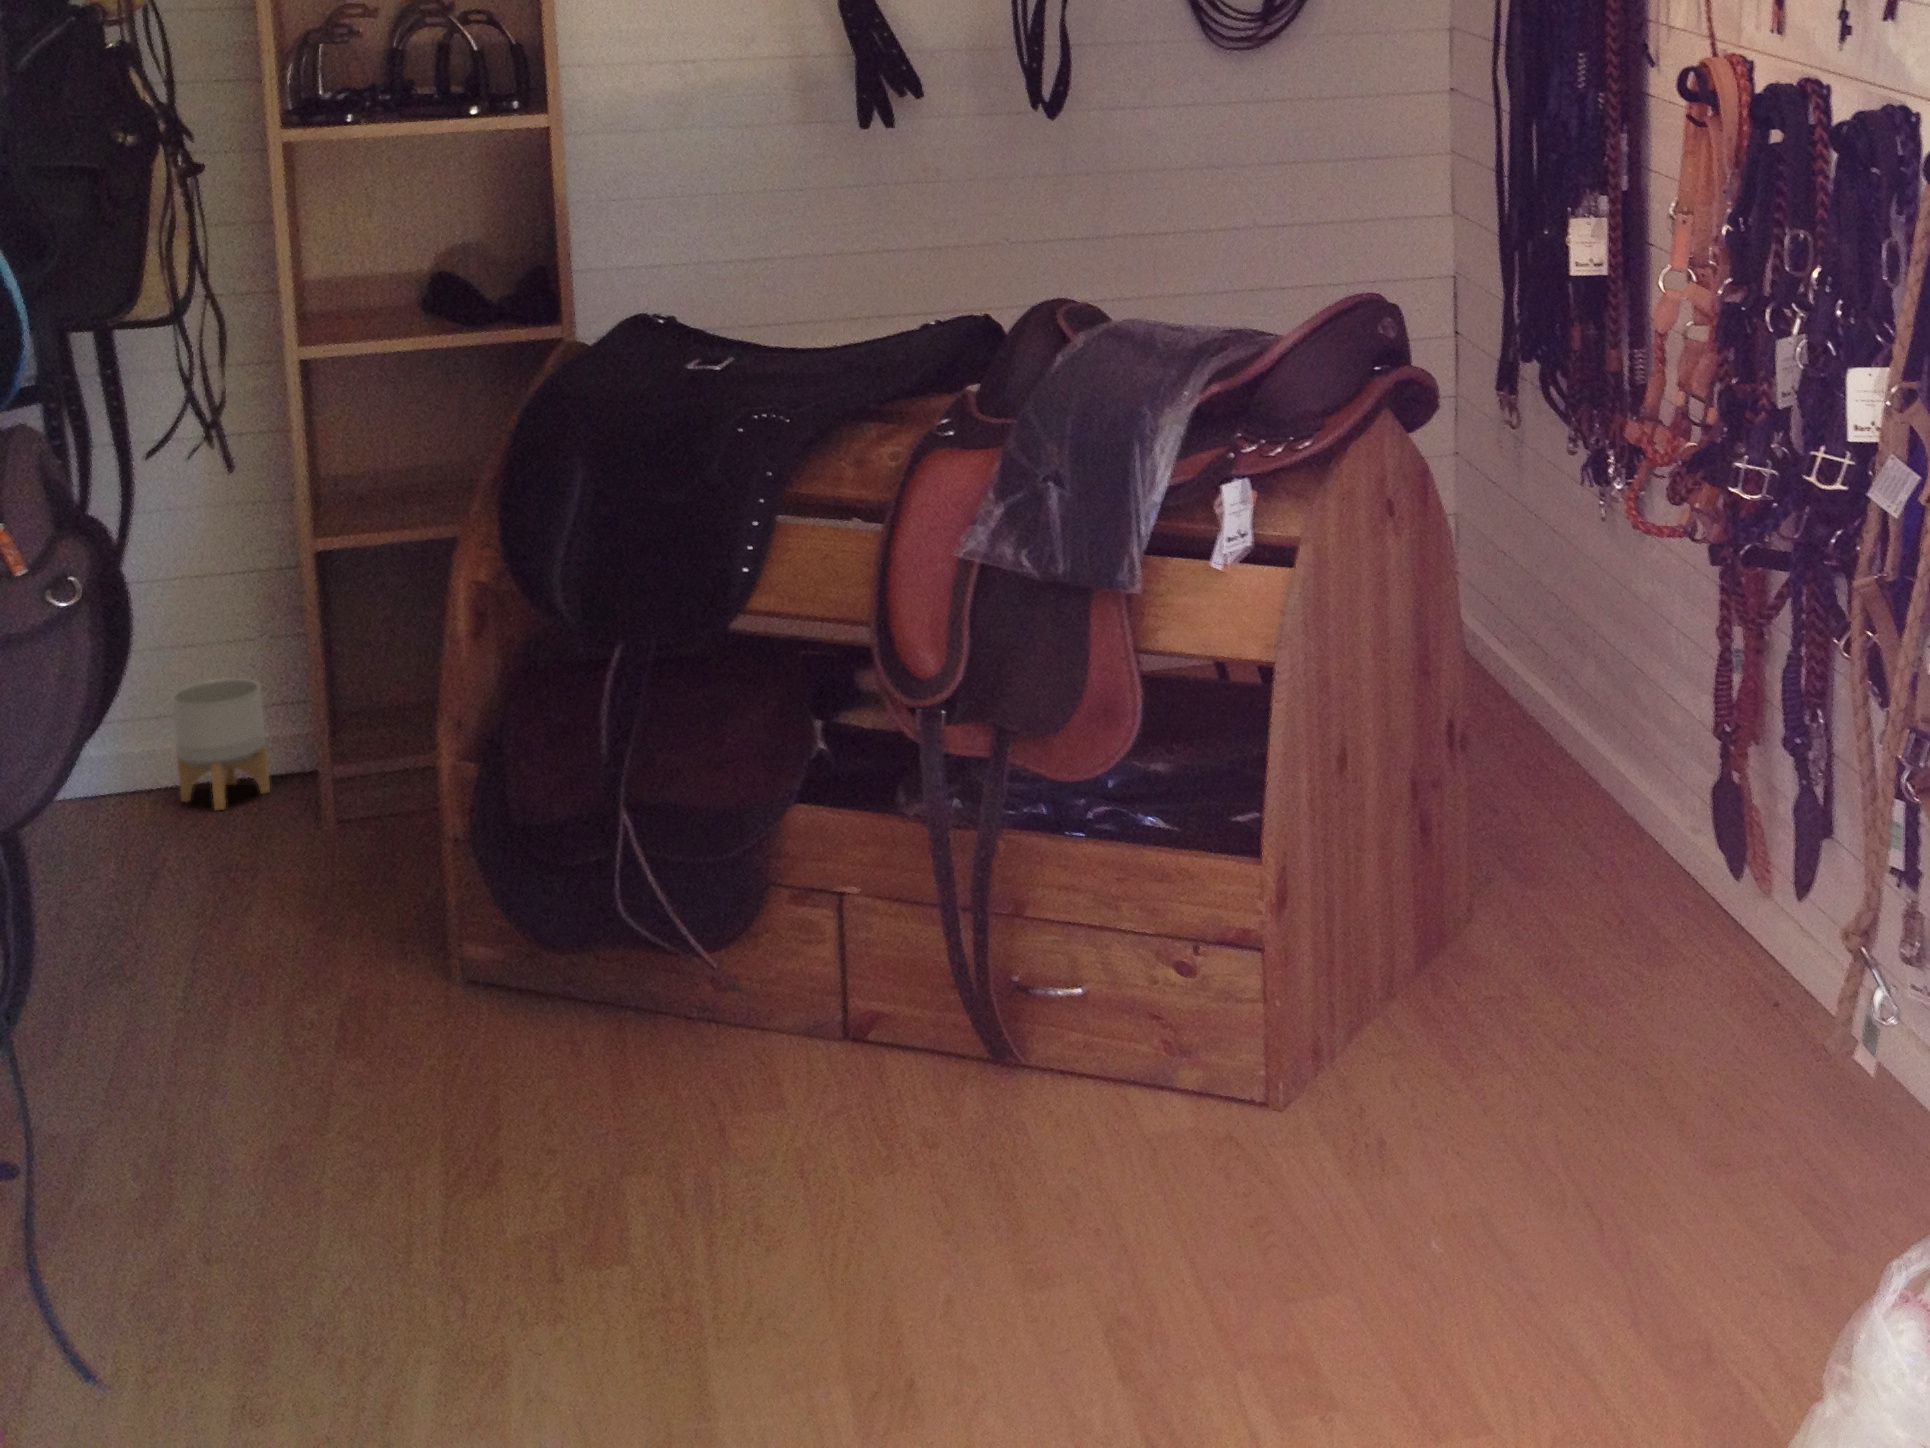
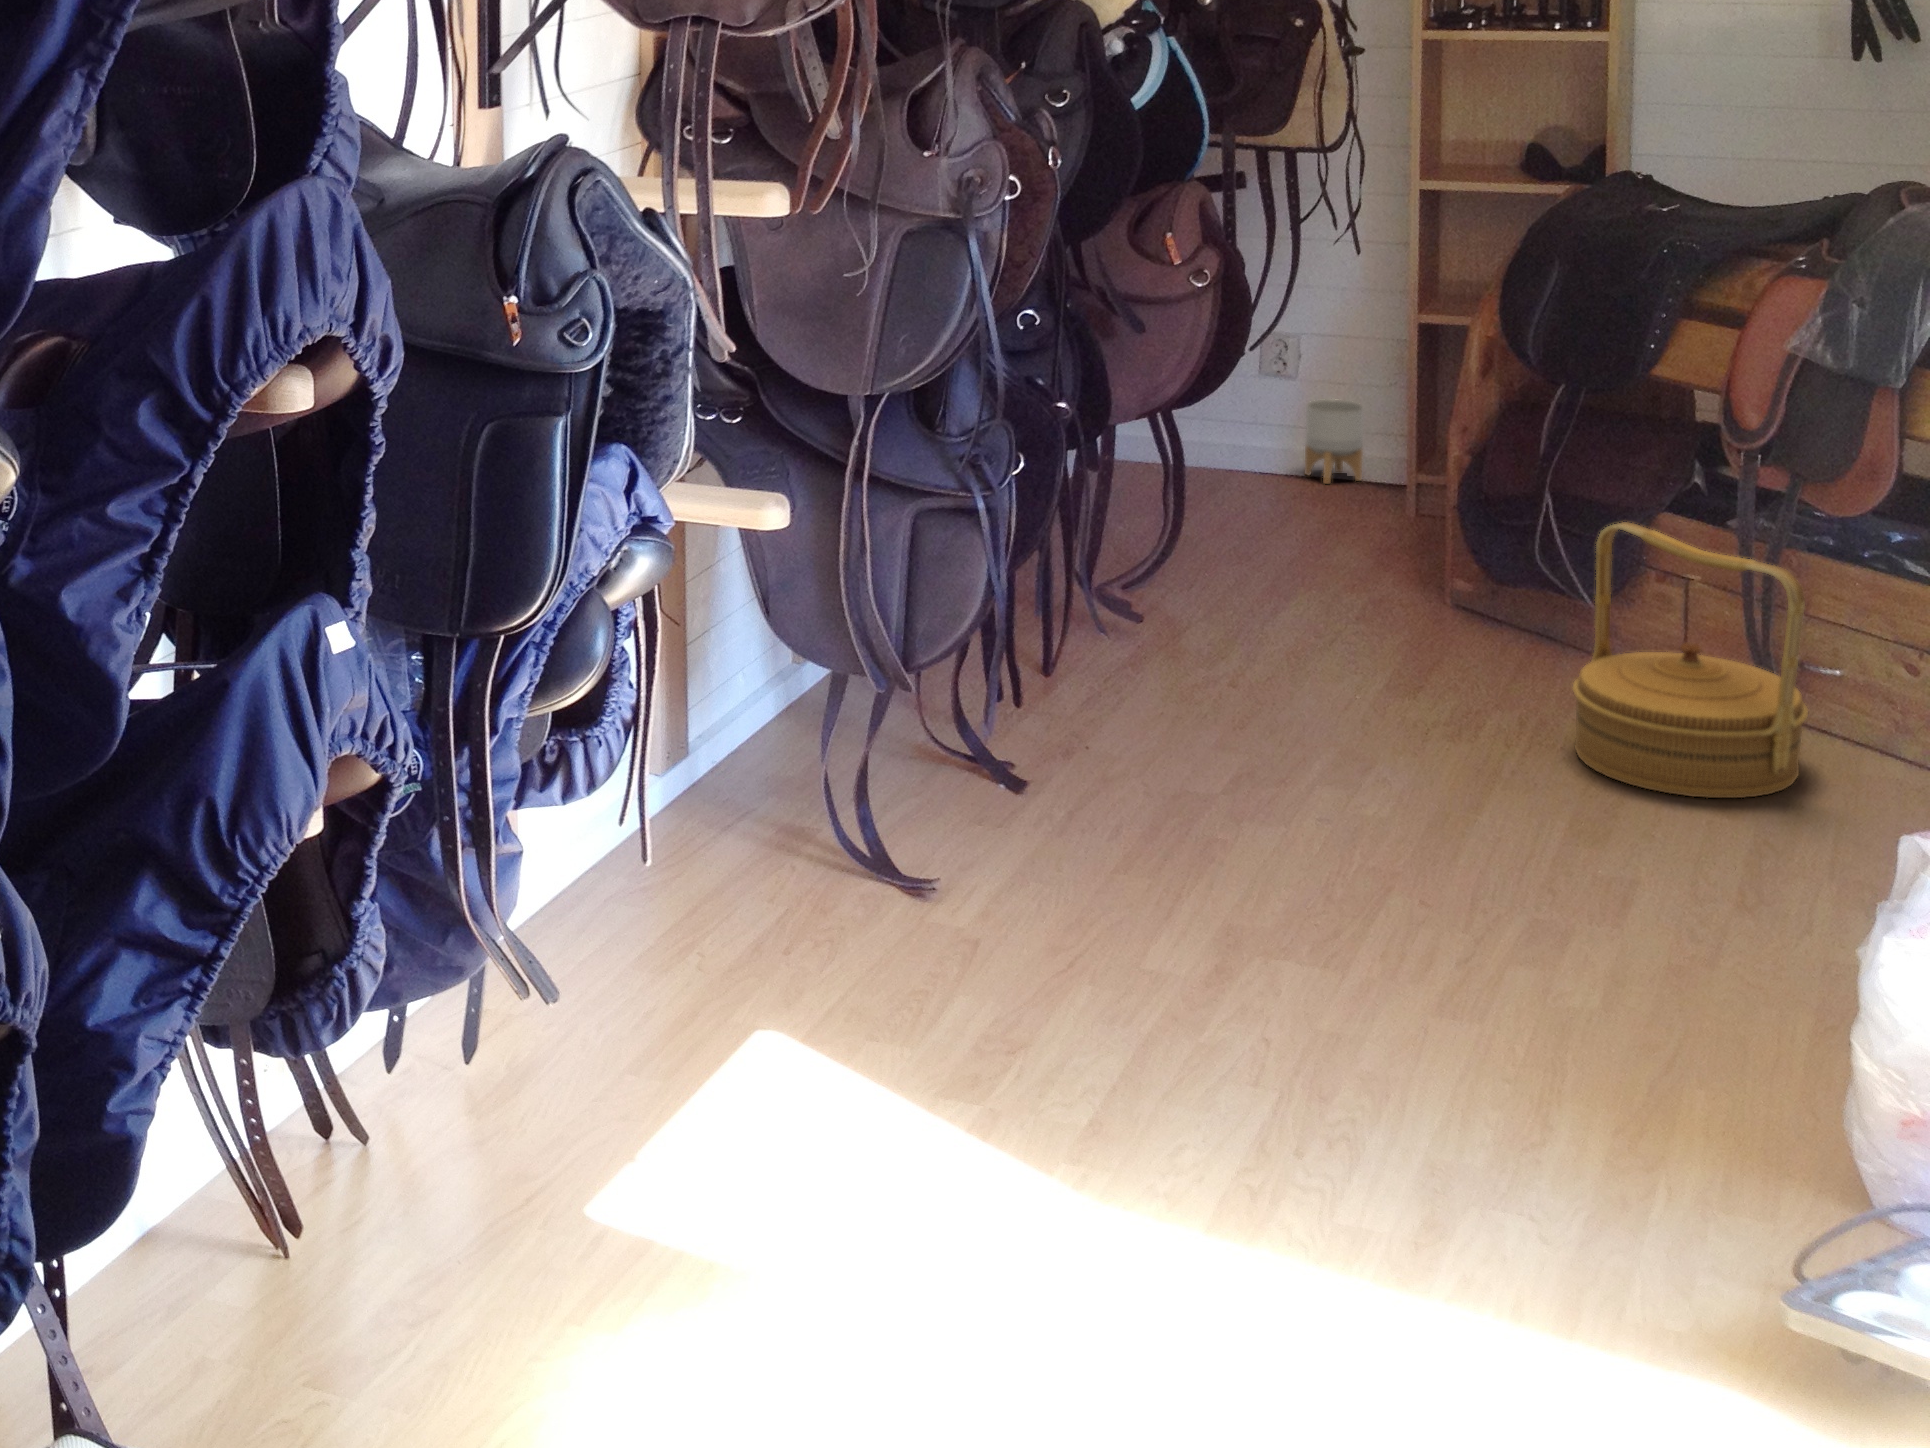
woven basket: none [731,845,1044,1243] -> present [1573,522,1808,798]

